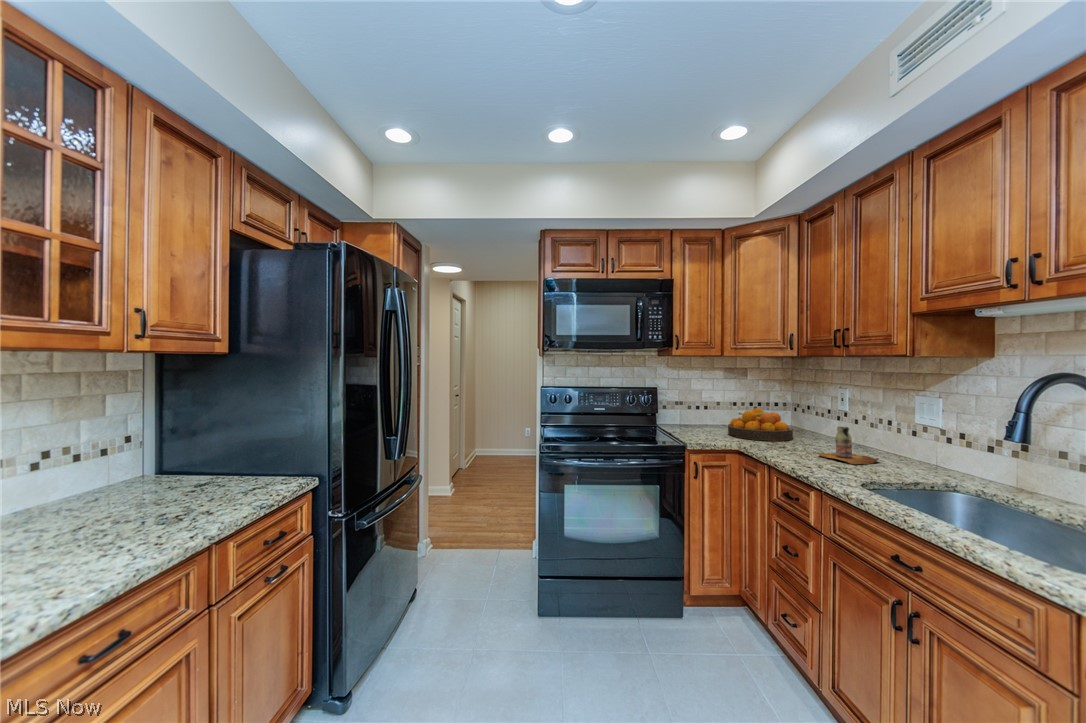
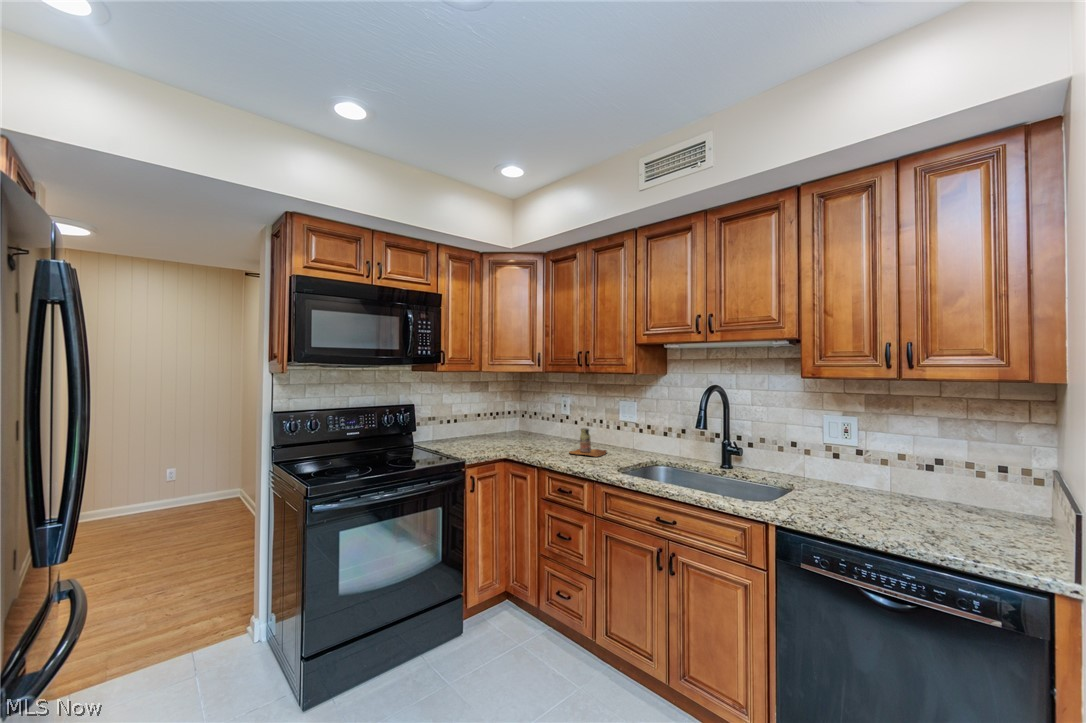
fruit bowl: present [728,408,793,441] -> none [482,418,535,447]

